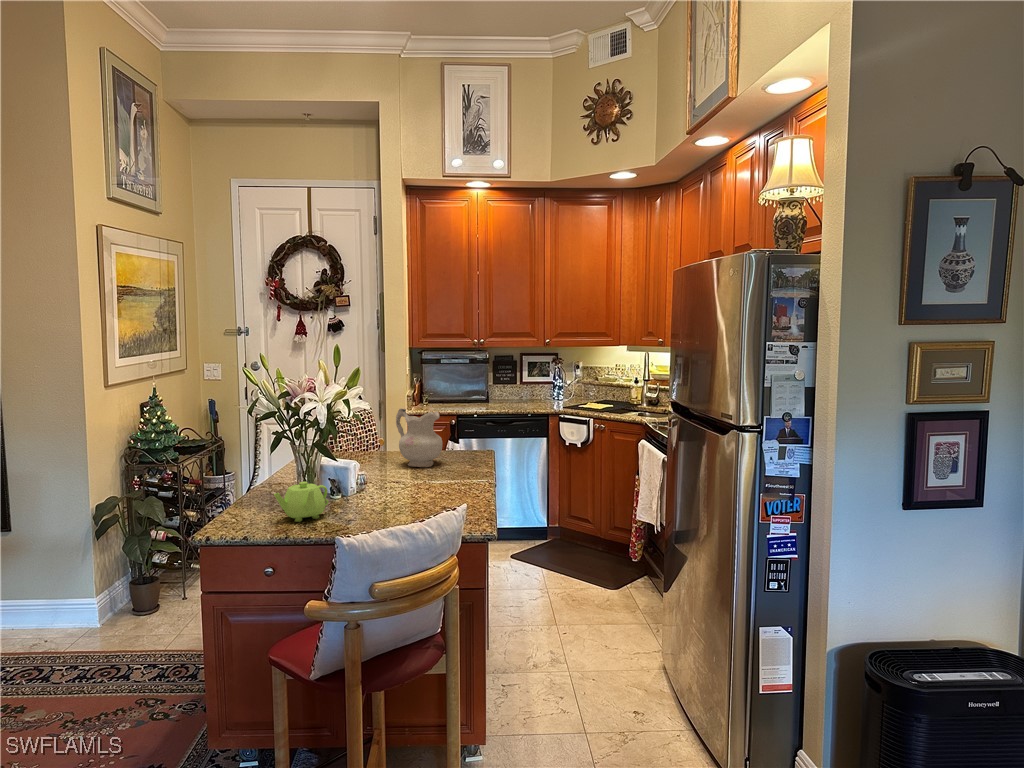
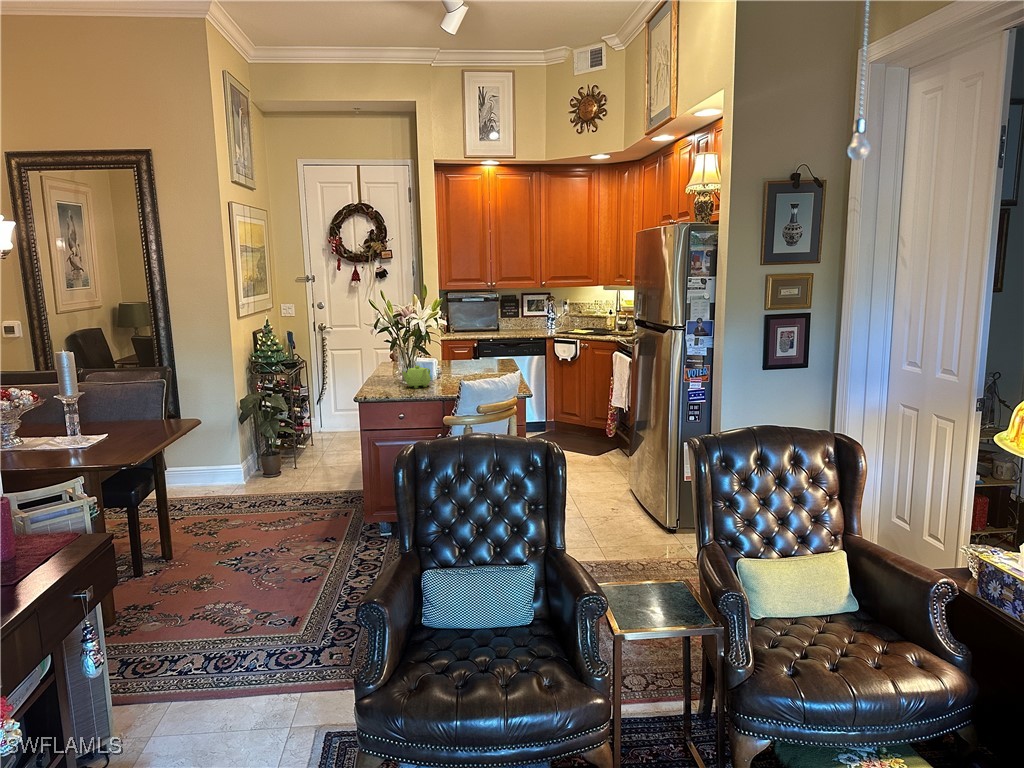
ceramic pitcher: present [396,409,442,467] -> none [452,328,484,366]

